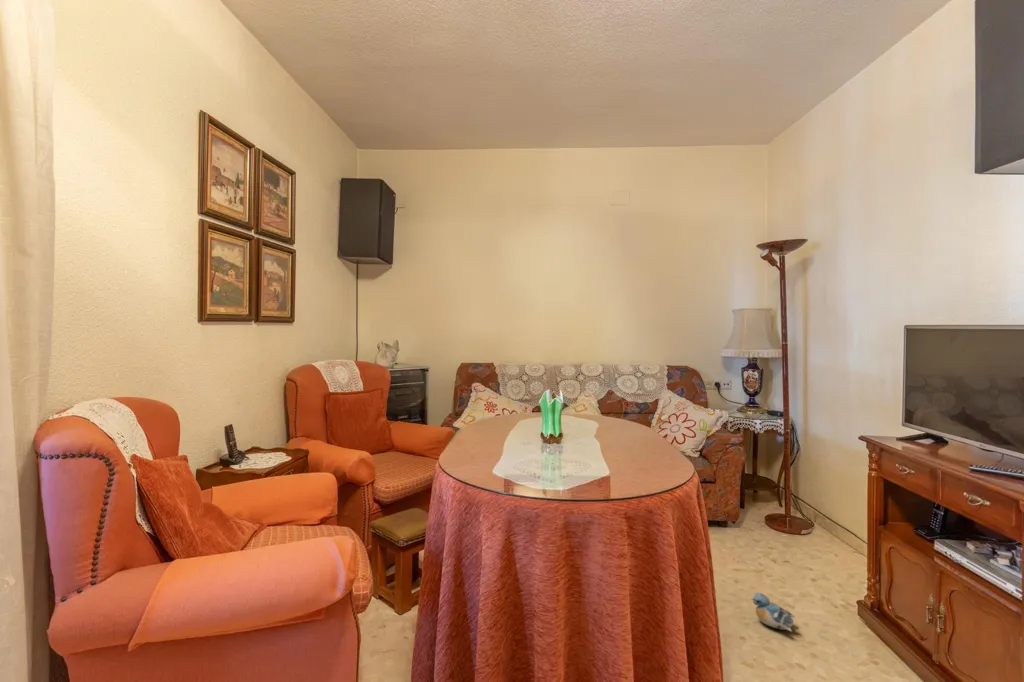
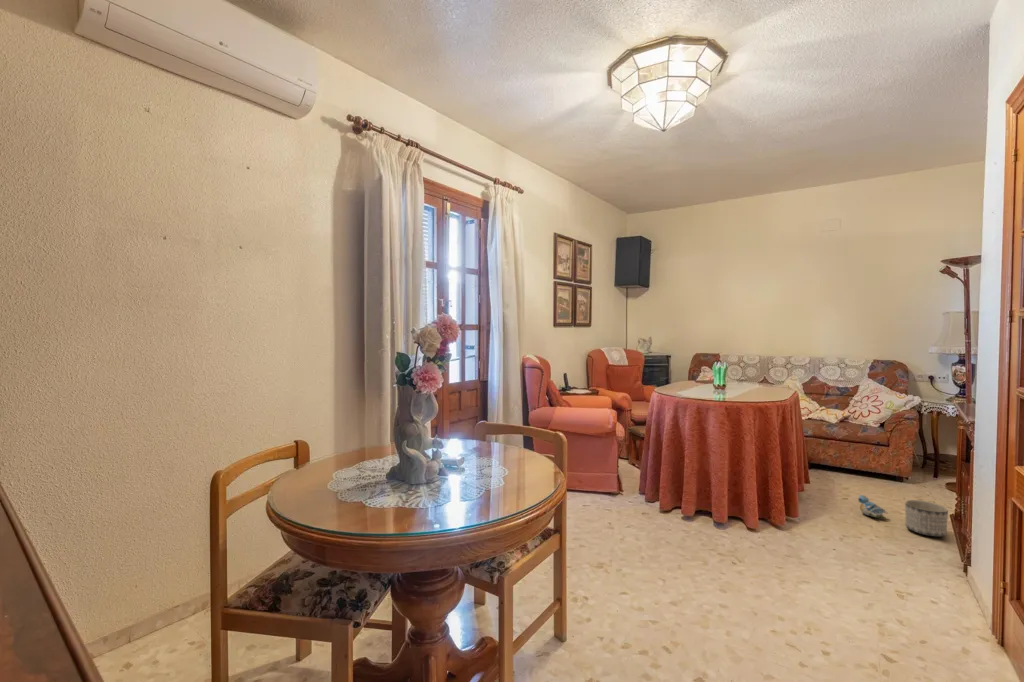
planter: none [828,591,890,660] -> present [905,500,948,537]

